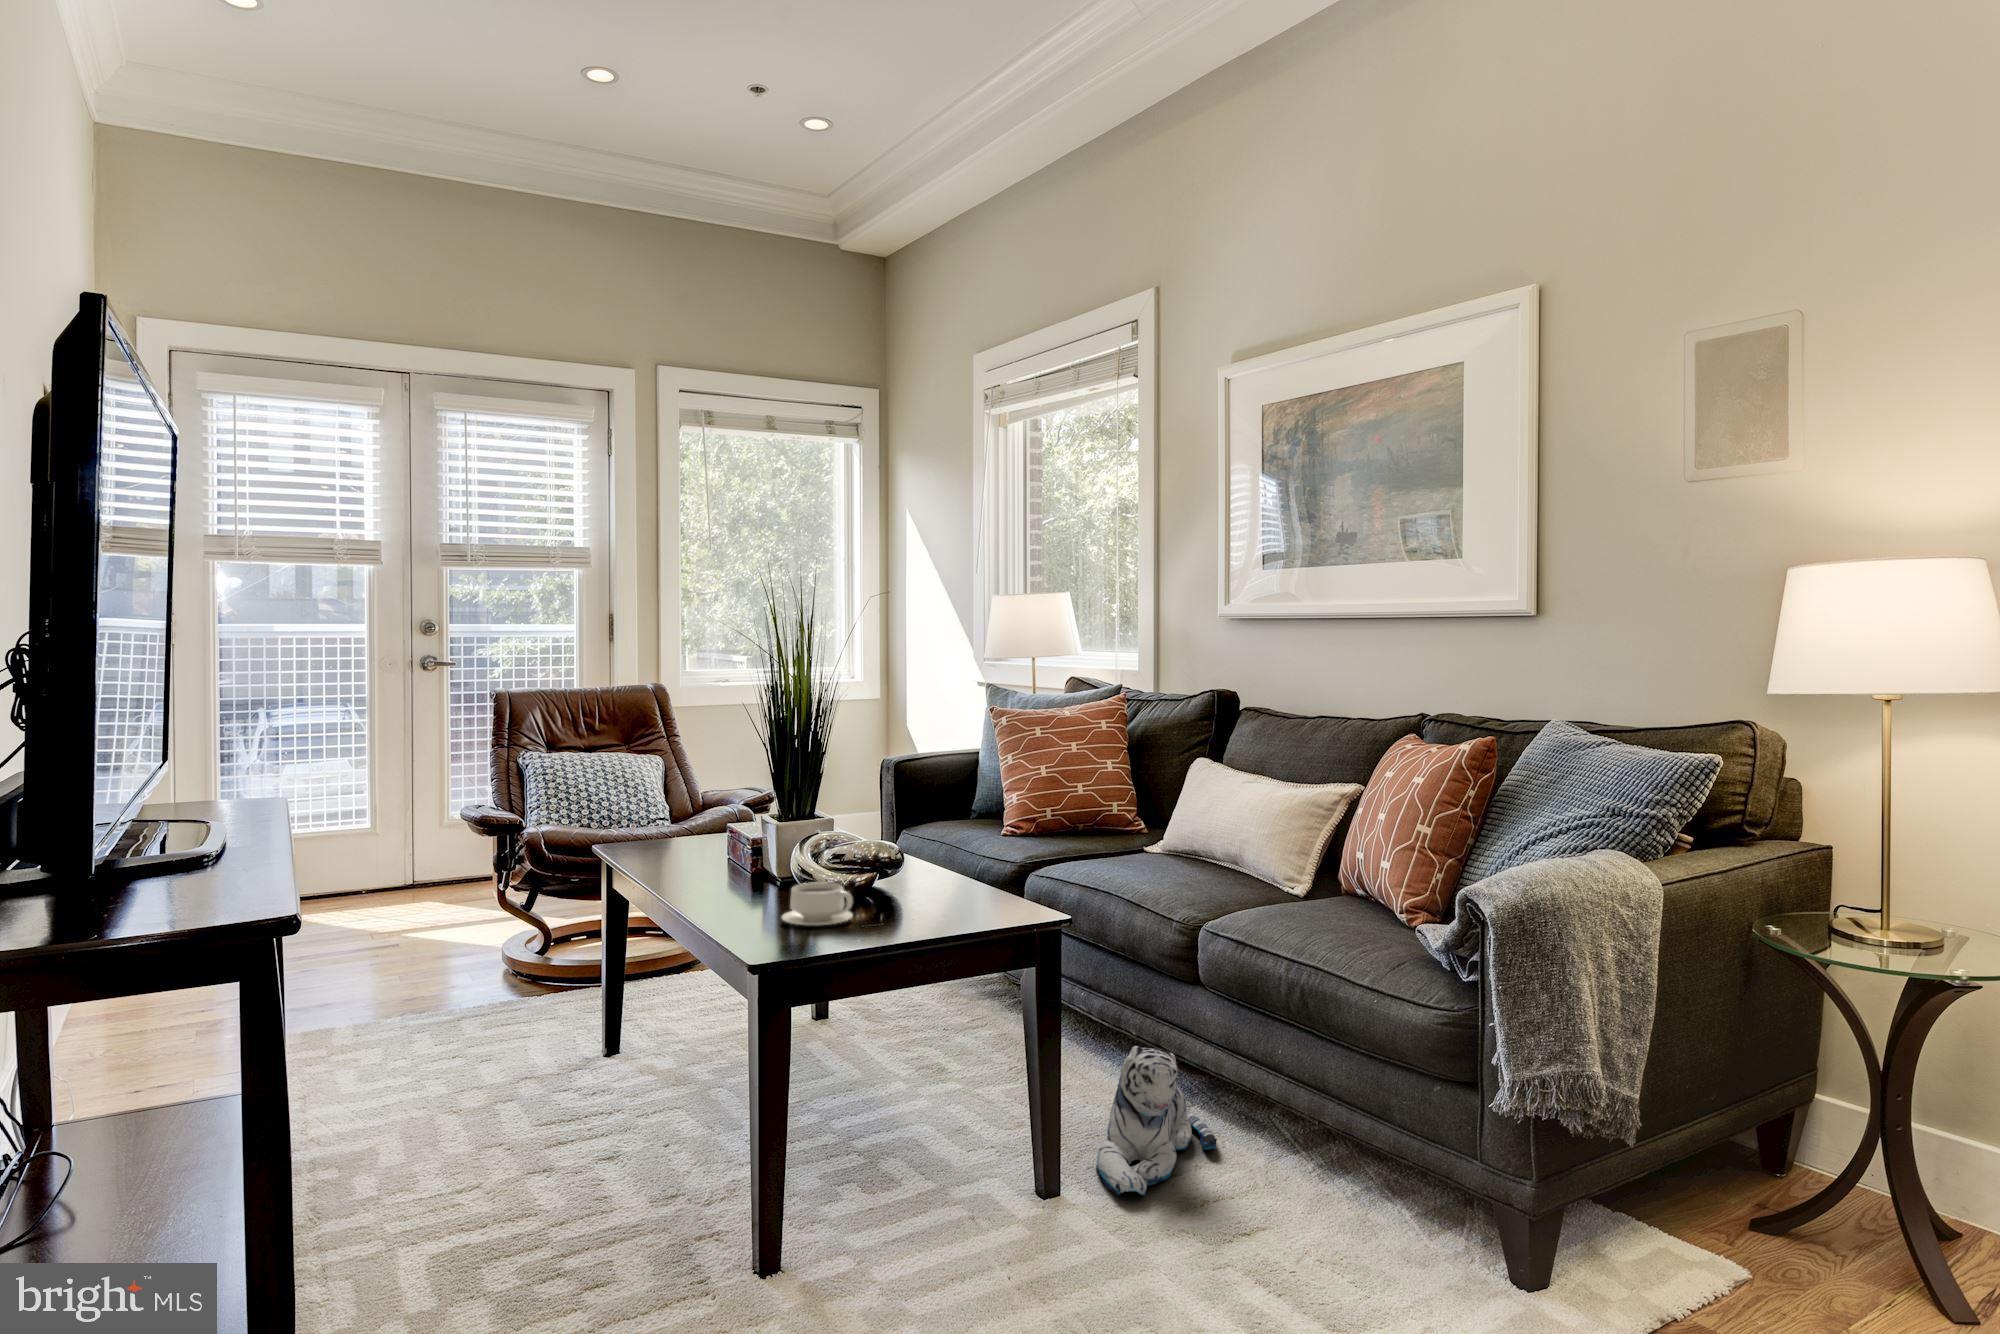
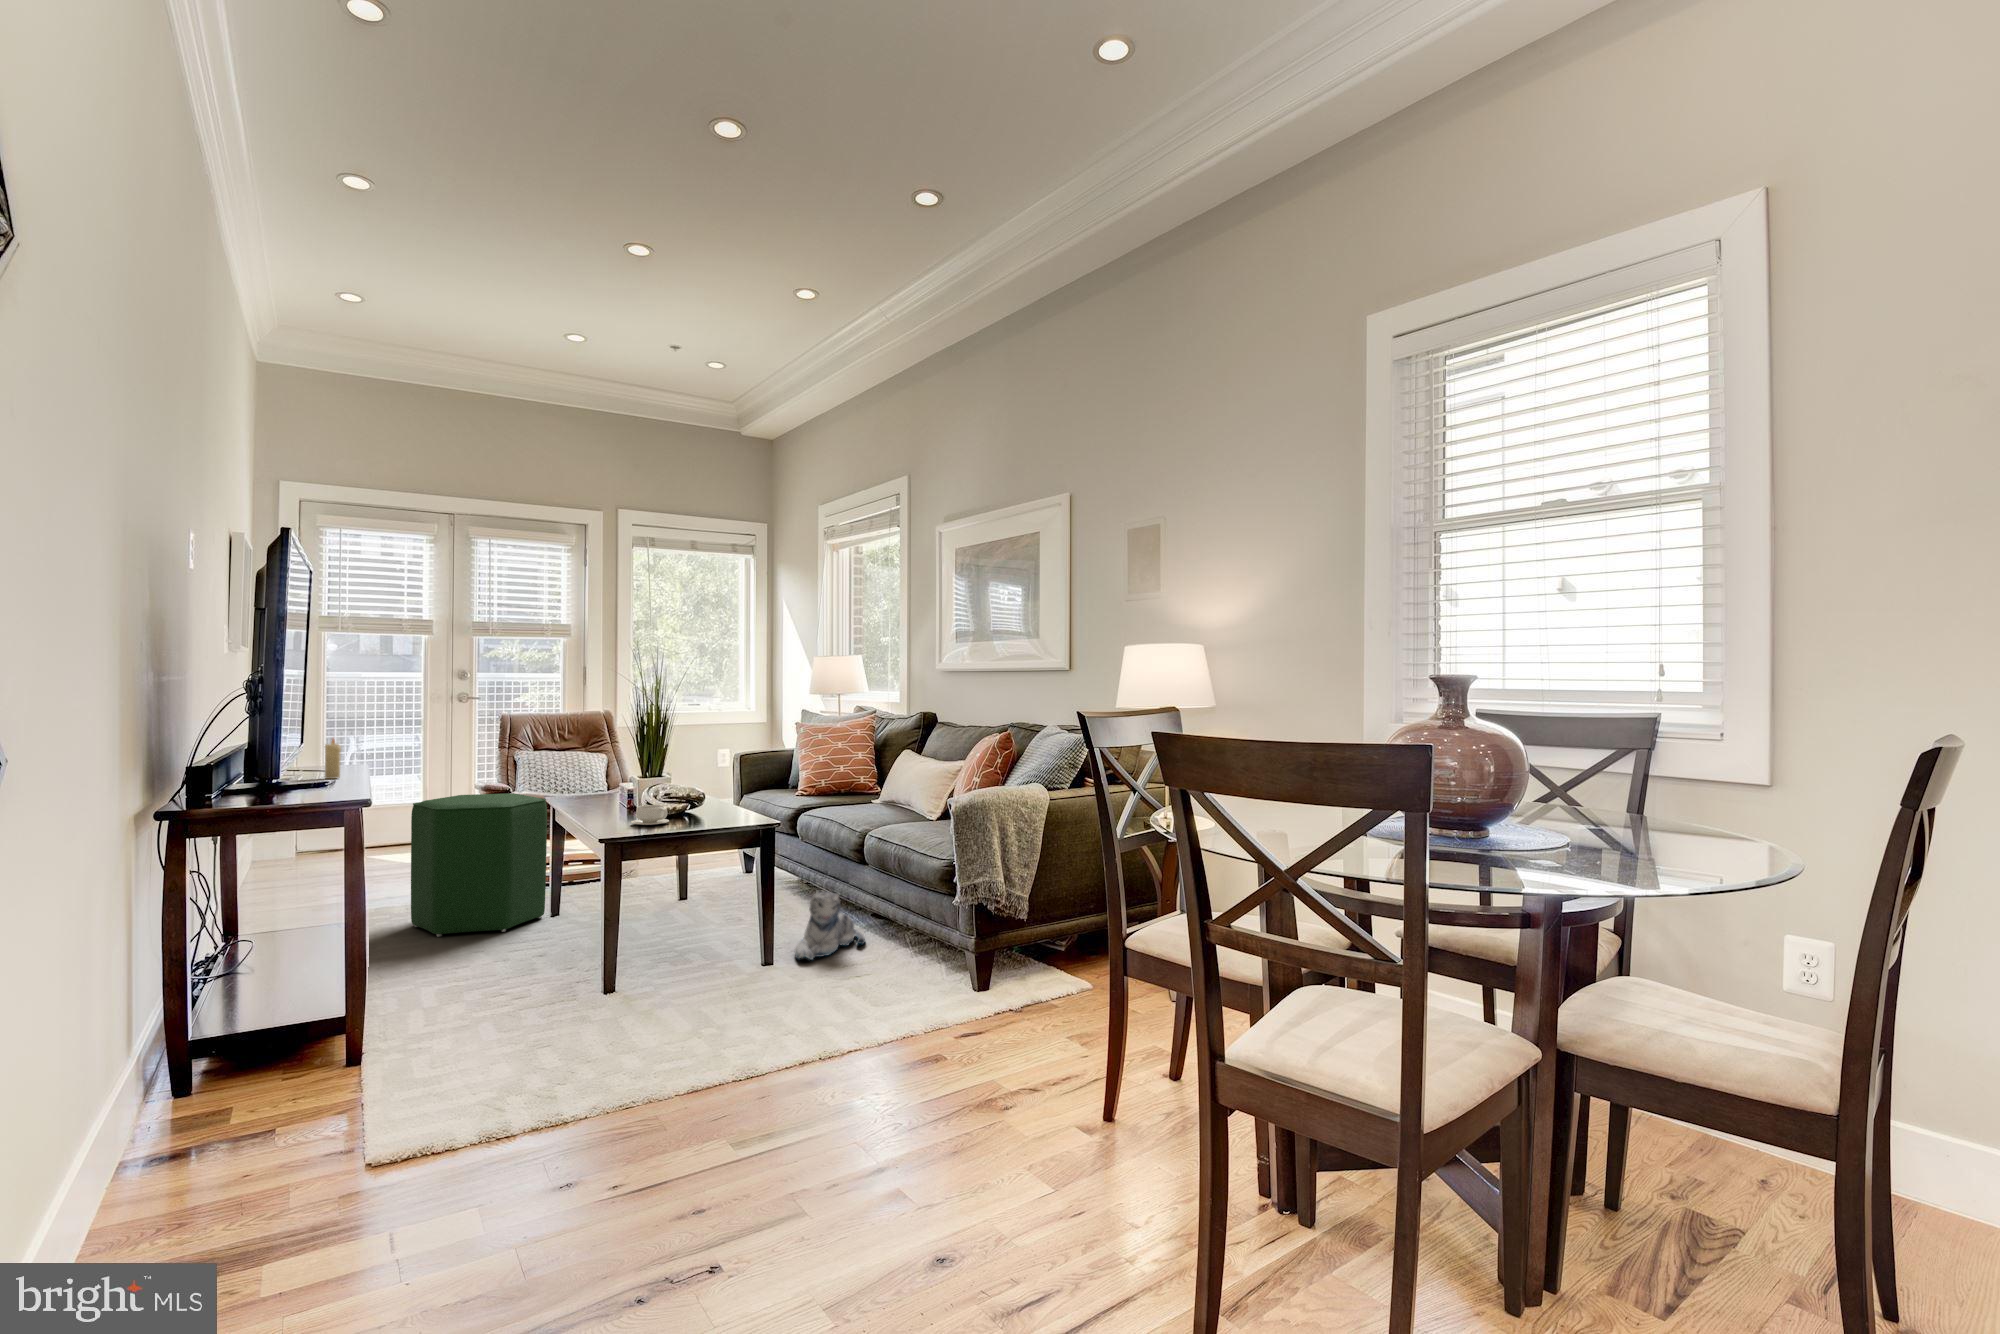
candle: none [195,750,226,832] -> present [325,739,341,779]
ottoman: none [360,840,597,1113] -> present [411,793,547,937]

